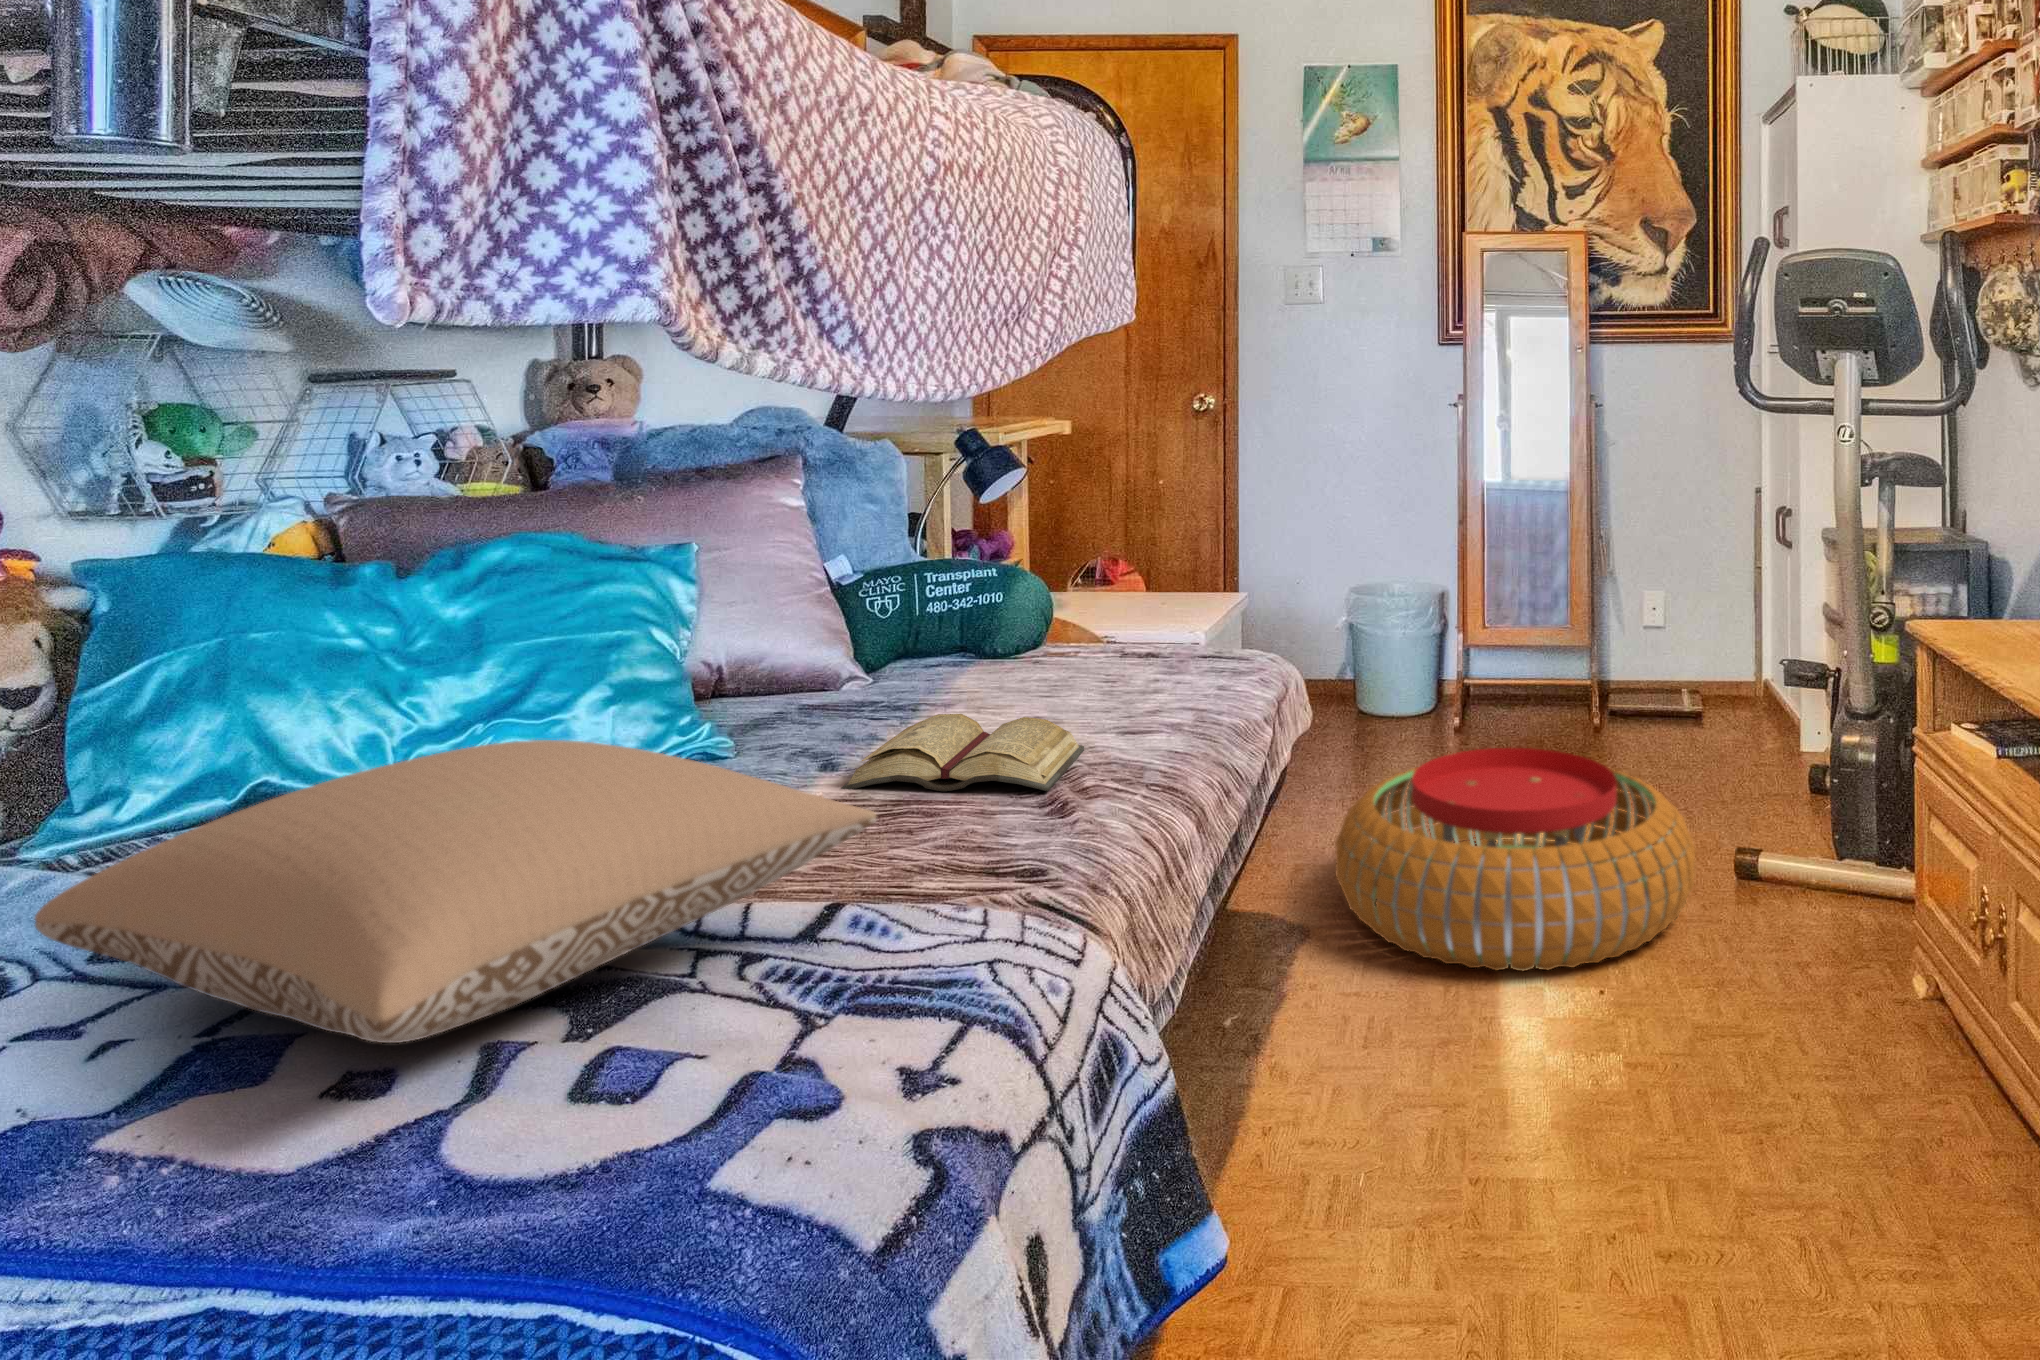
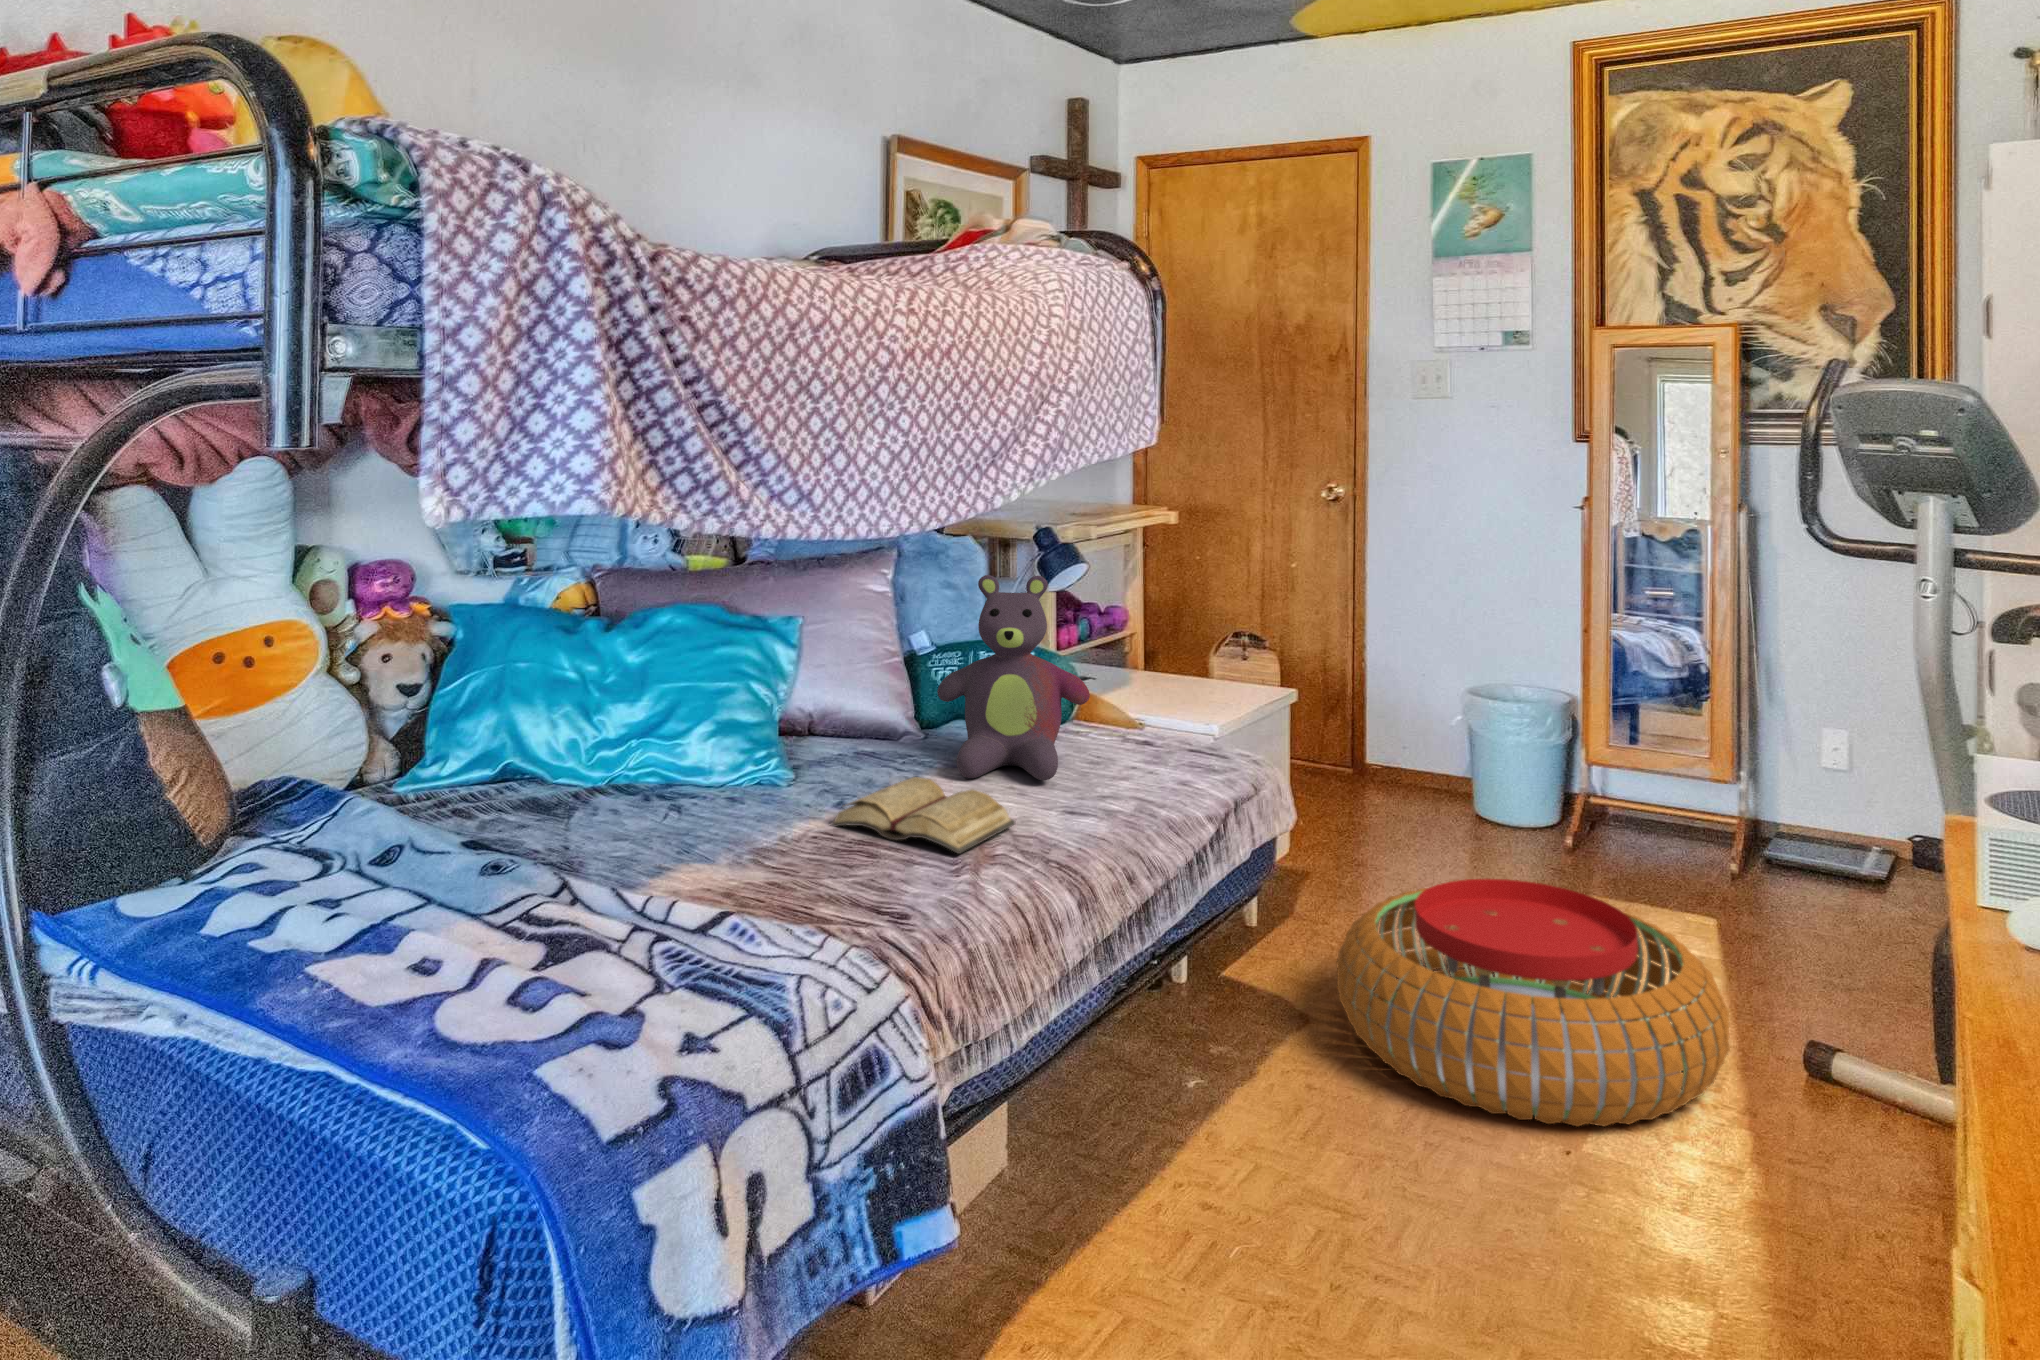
stuffed bear: none [912,465,1105,714] -> present [937,575,1090,780]
pillow: present [35,740,876,1043] -> none [335,768,749,946]

